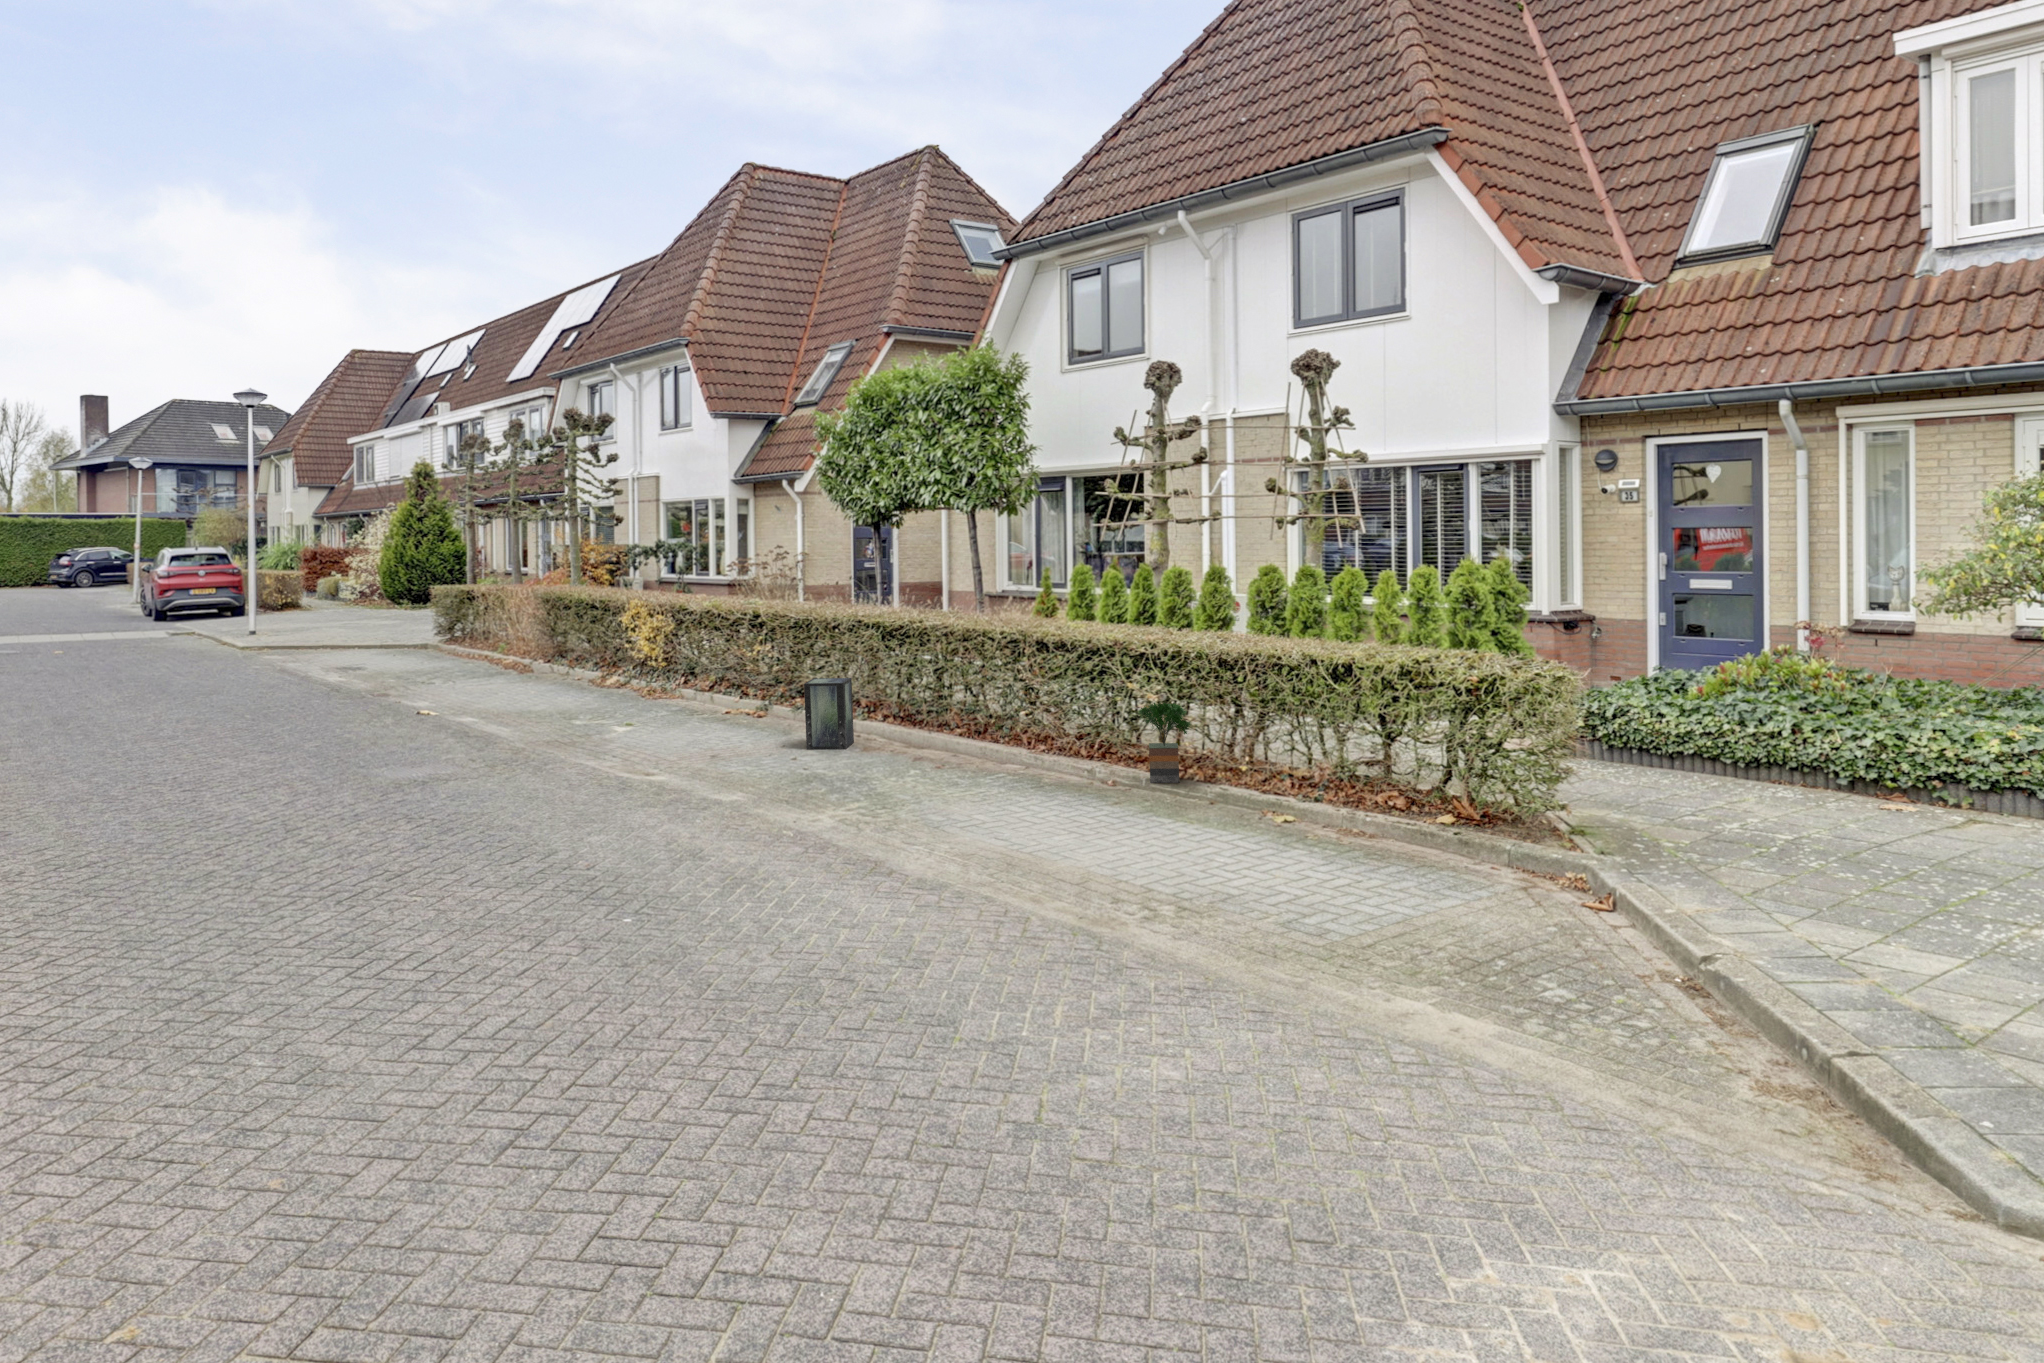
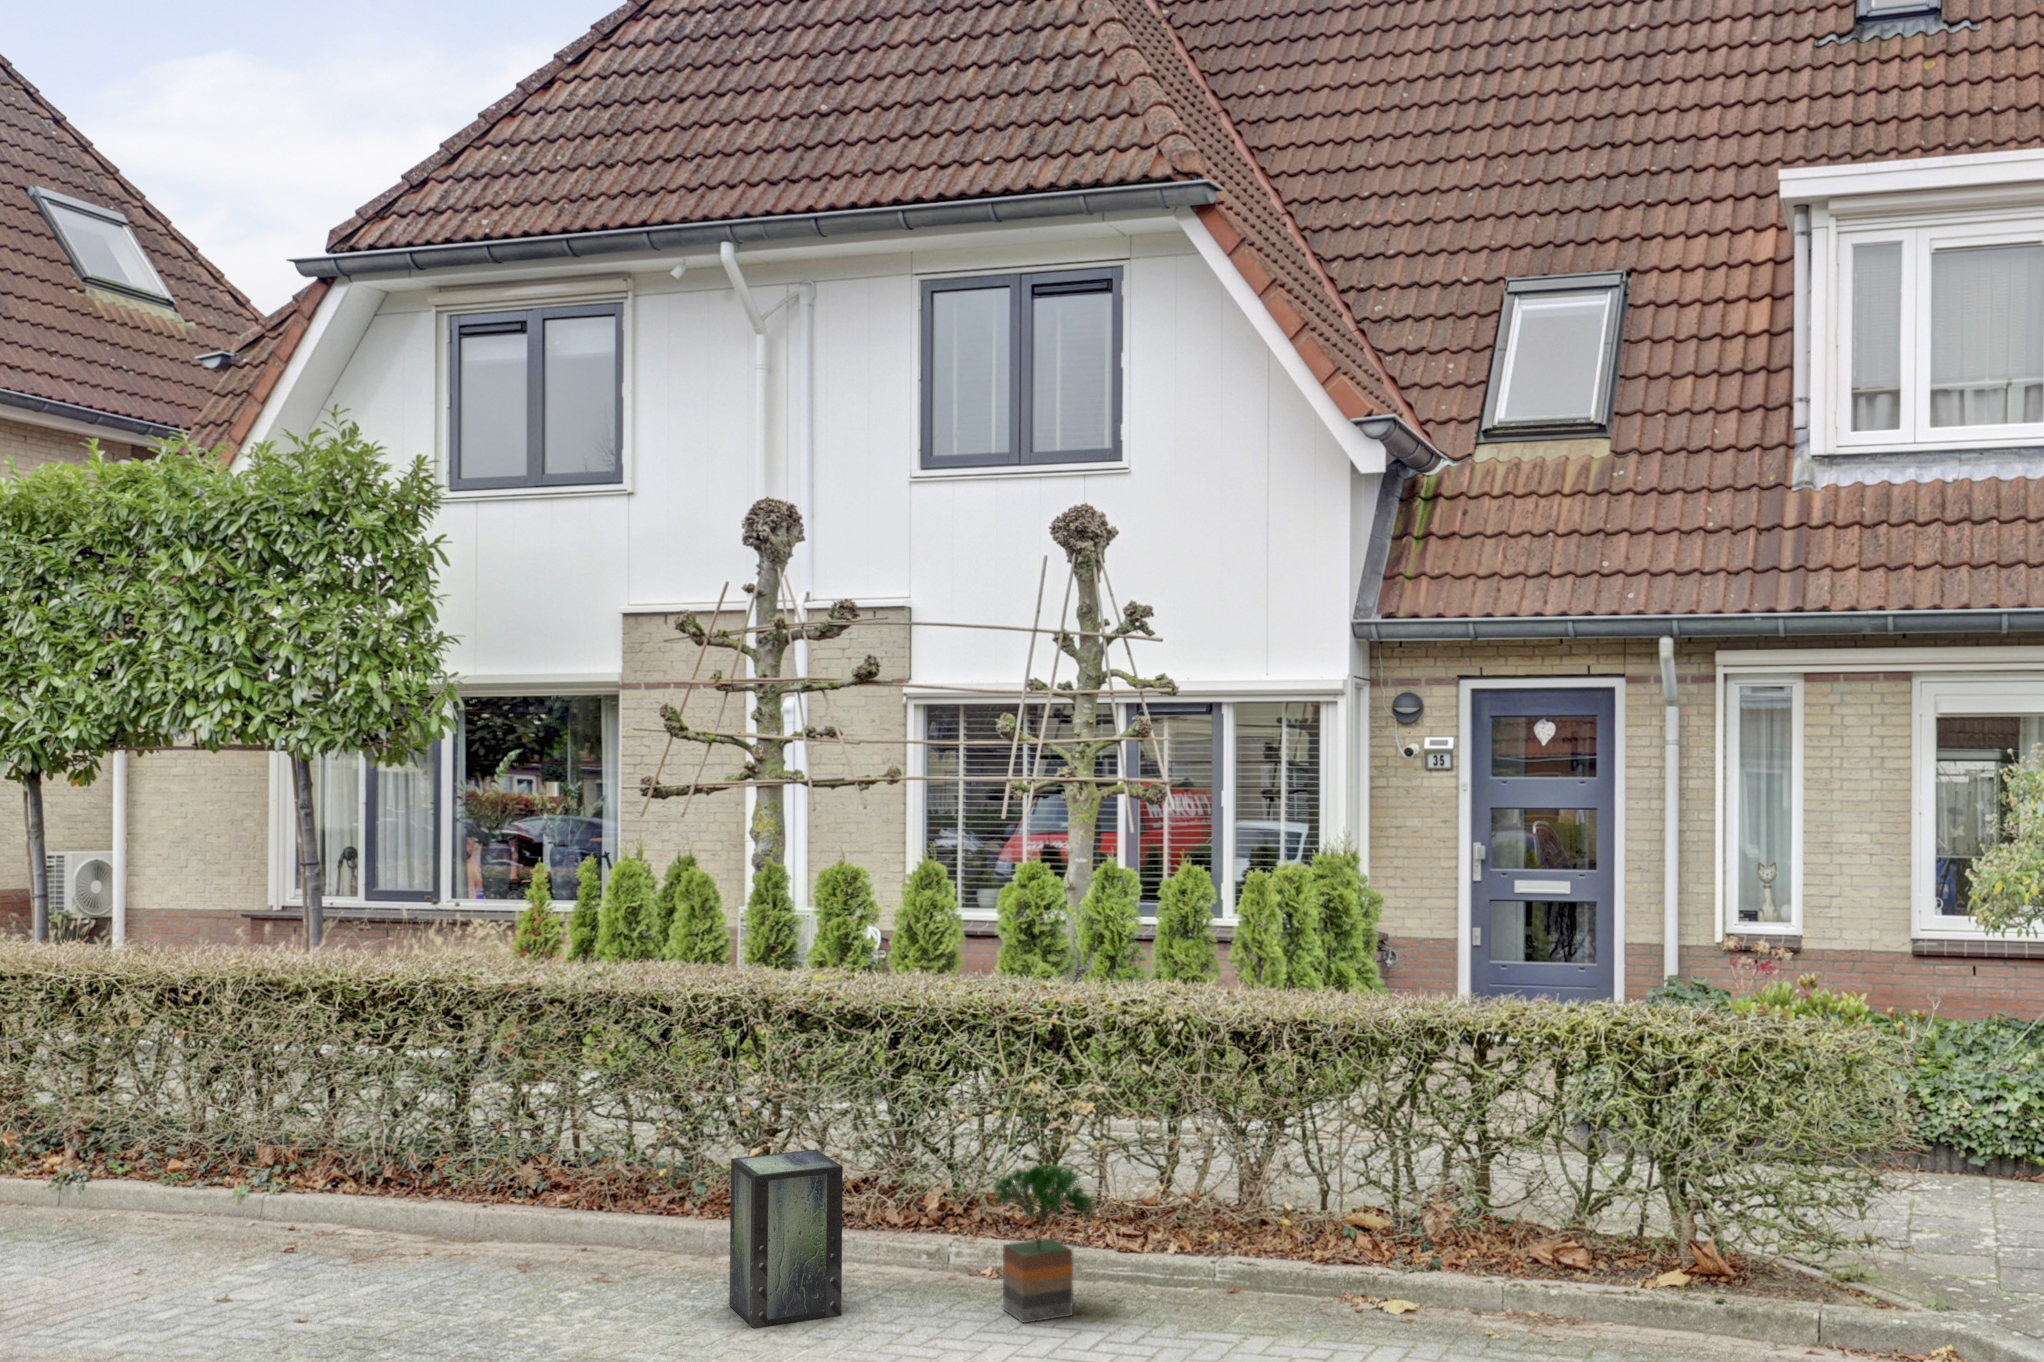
storage box: present [804,678,854,750] -> present [729,1149,843,1328]

